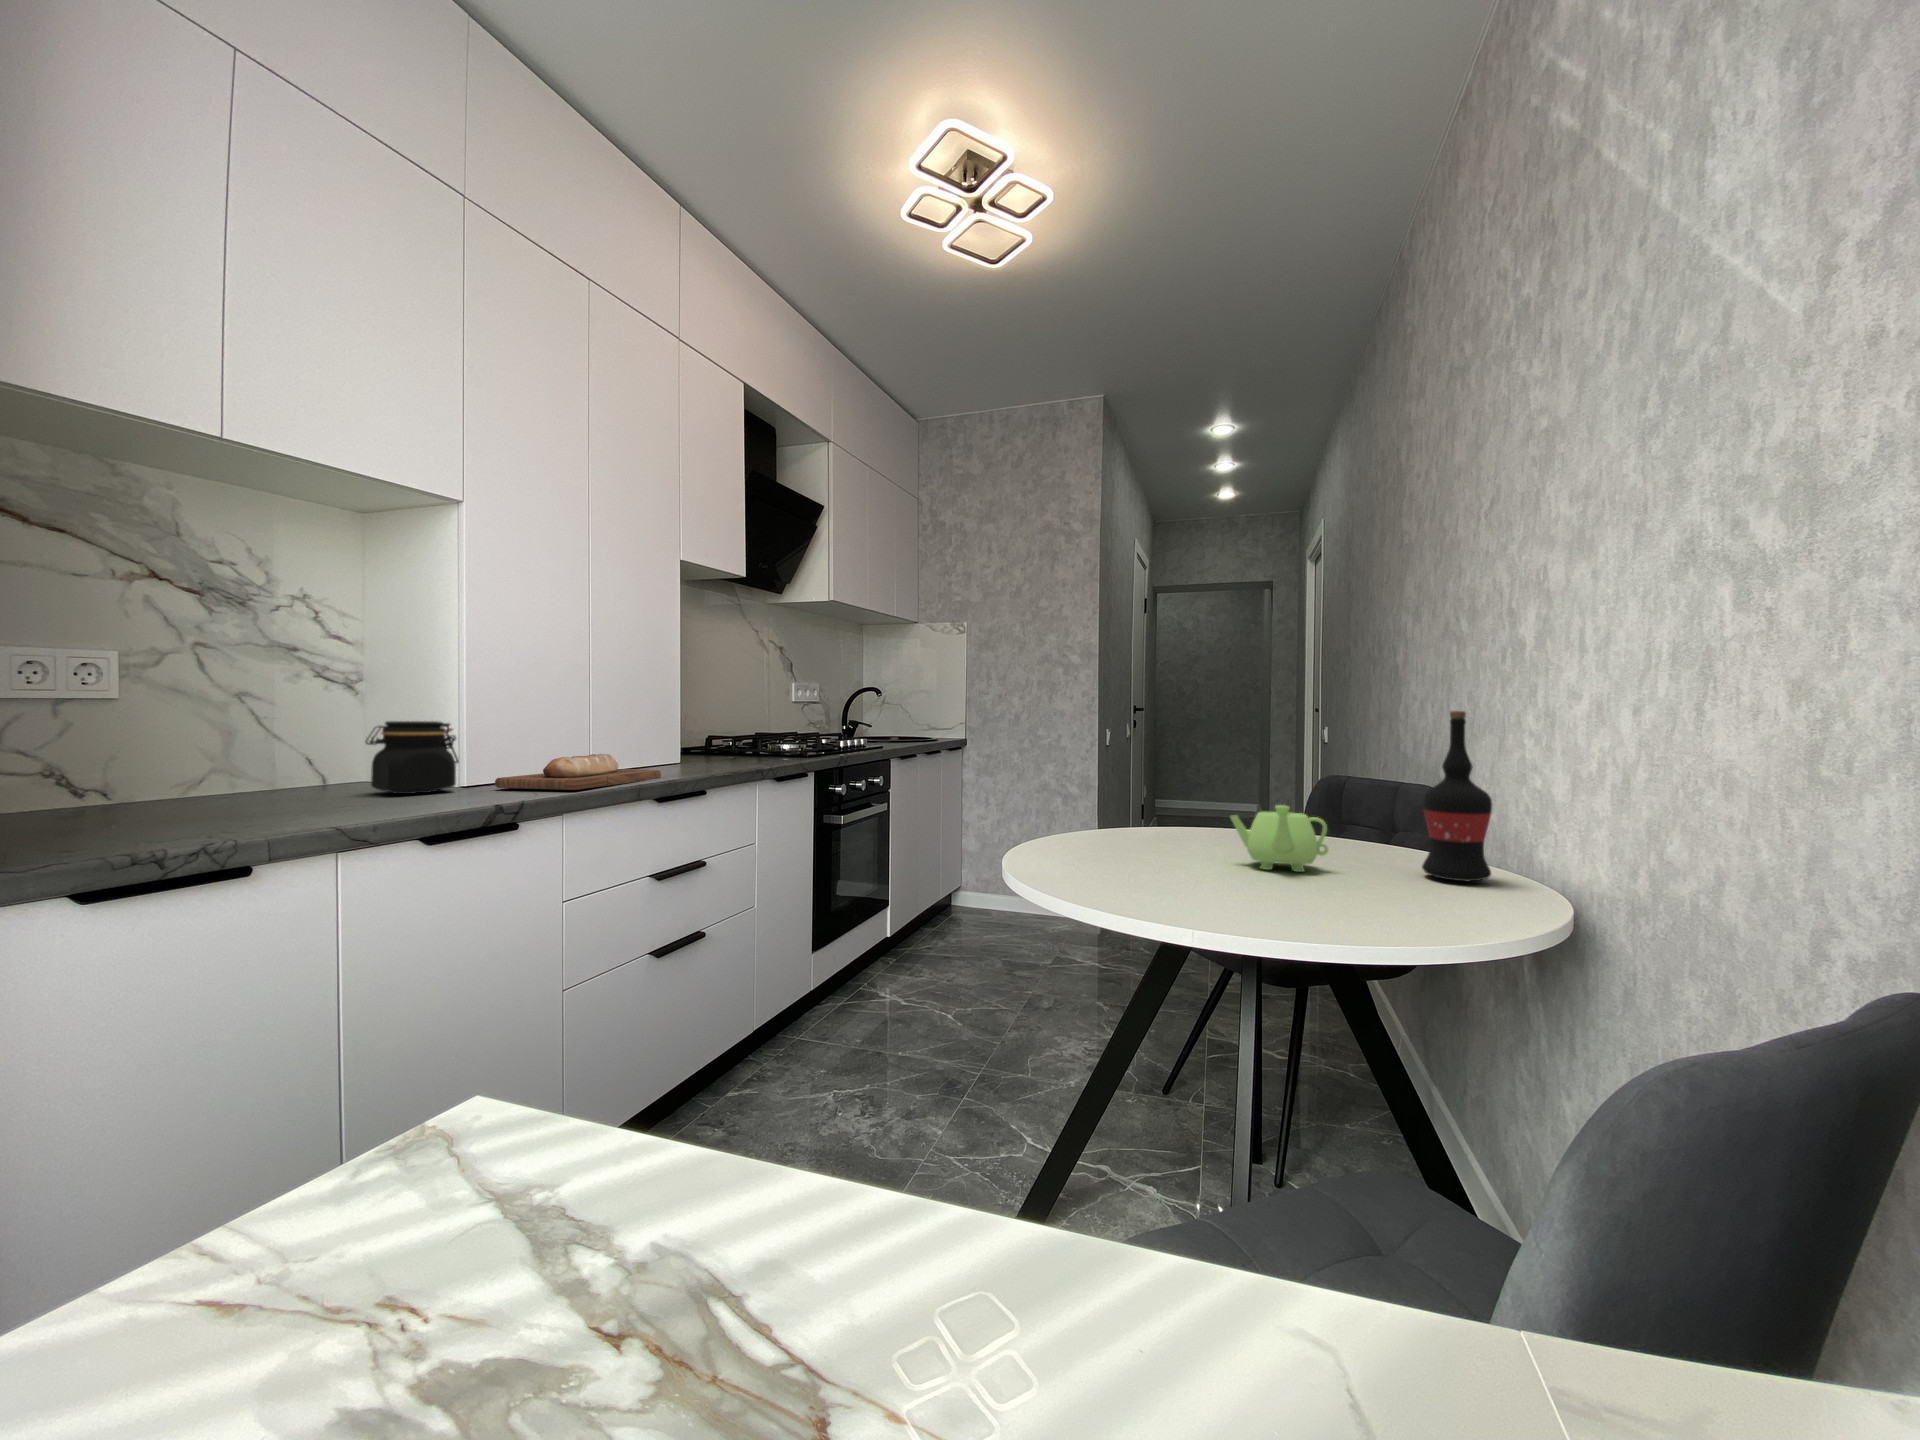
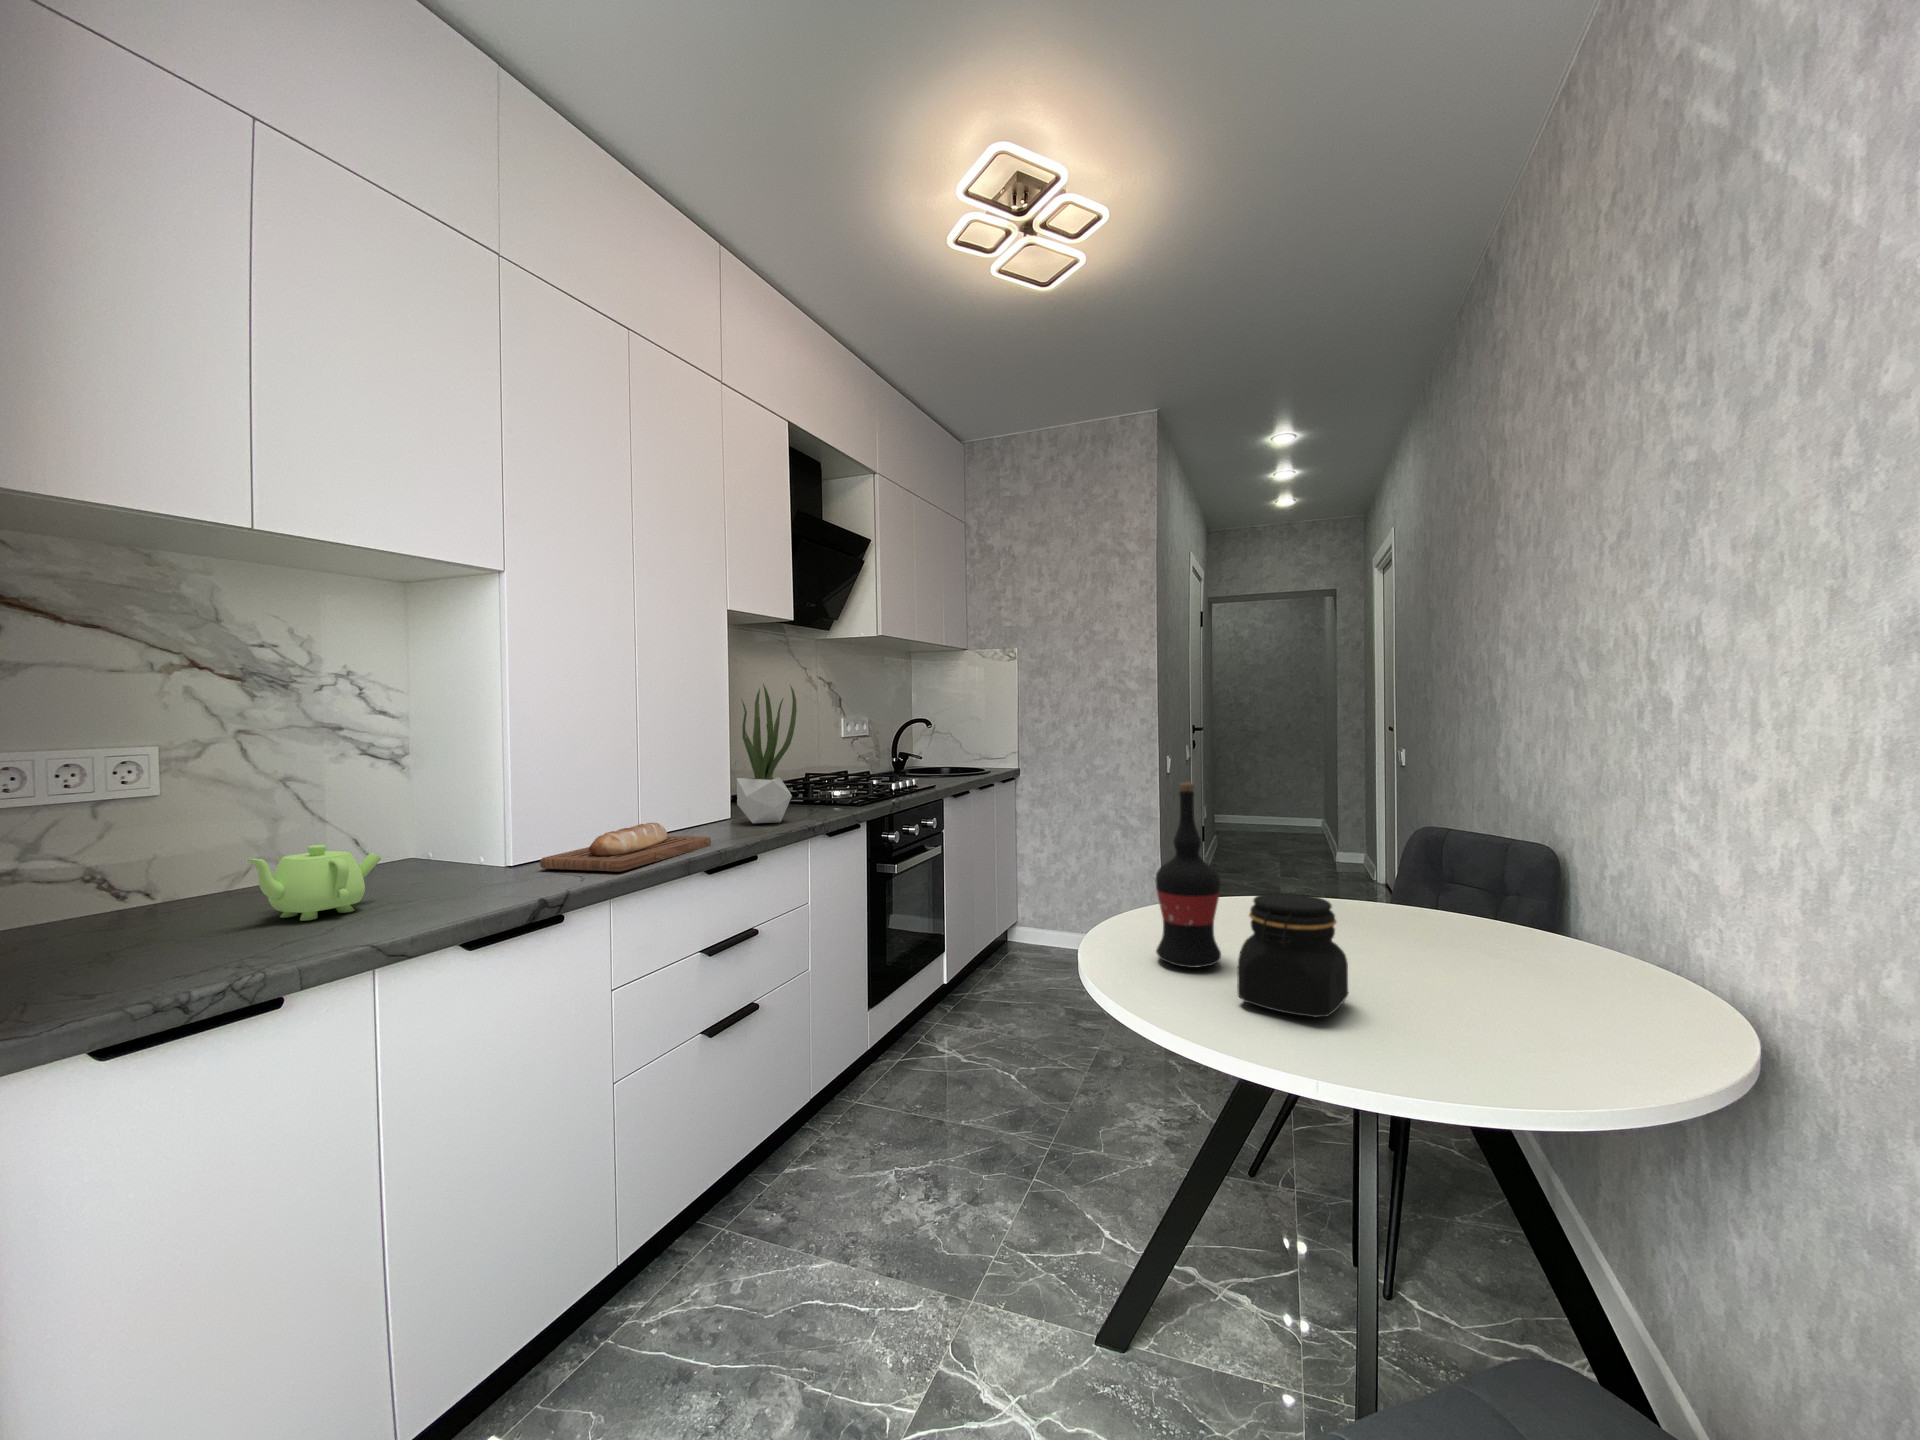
potted plant: none [686,629,746,766] -> present [737,684,797,823]
wine bottle: present [1422,711,1492,881] -> present [1156,782,1221,968]
jar: present [366,721,459,794] -> present [1237,893,1348,1017]
teapot: present [1230,805,1328,872] -> present [245,845,381,921]

